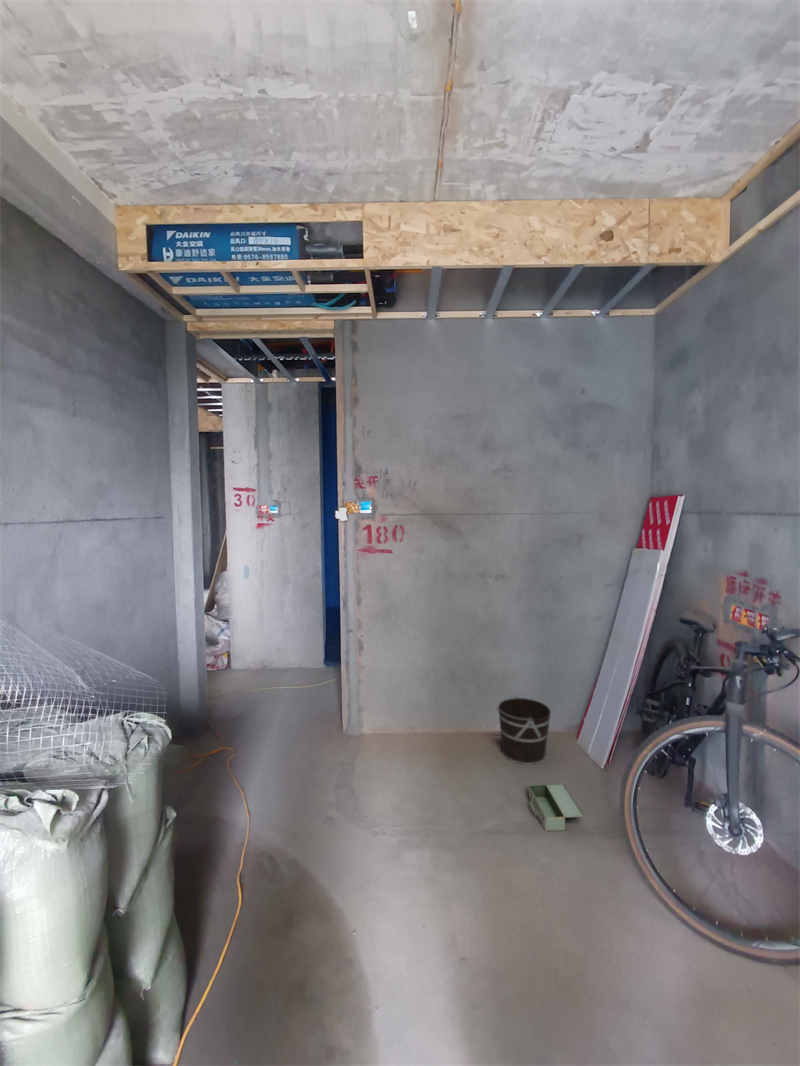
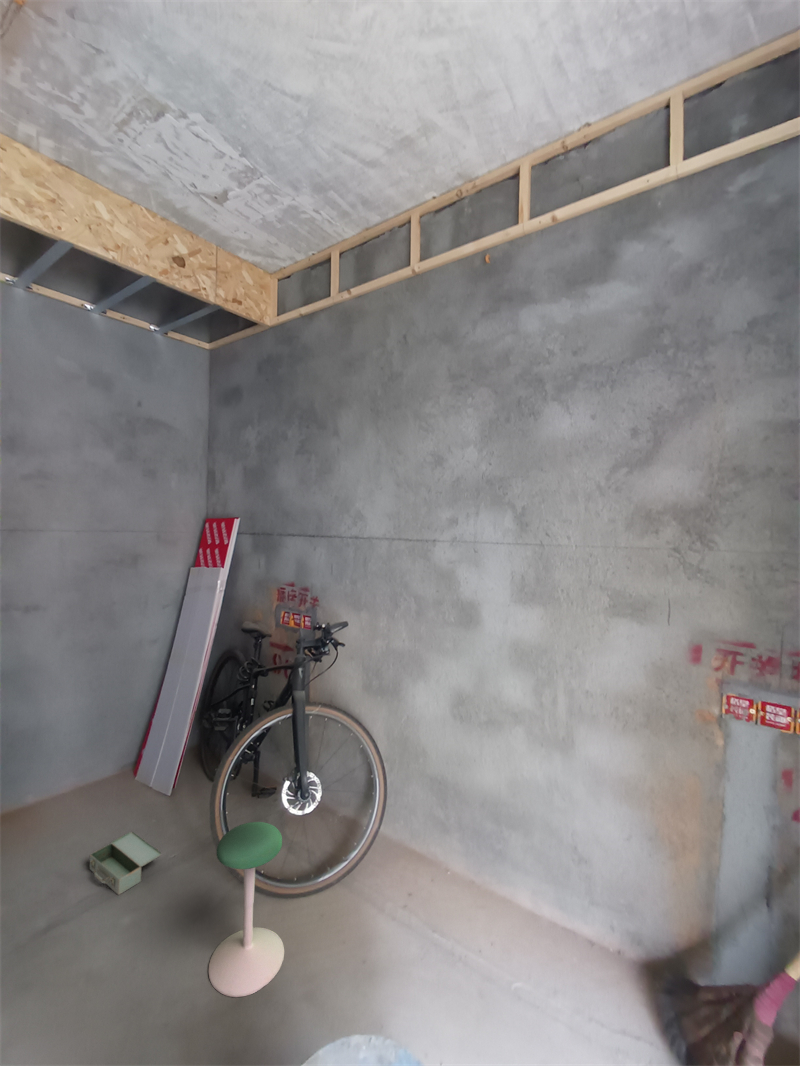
bucket: present [497,697,551,765] -> none [33,752,108,837]
stool: none [607,823,695,1011] -> present [208,822,284,997]

